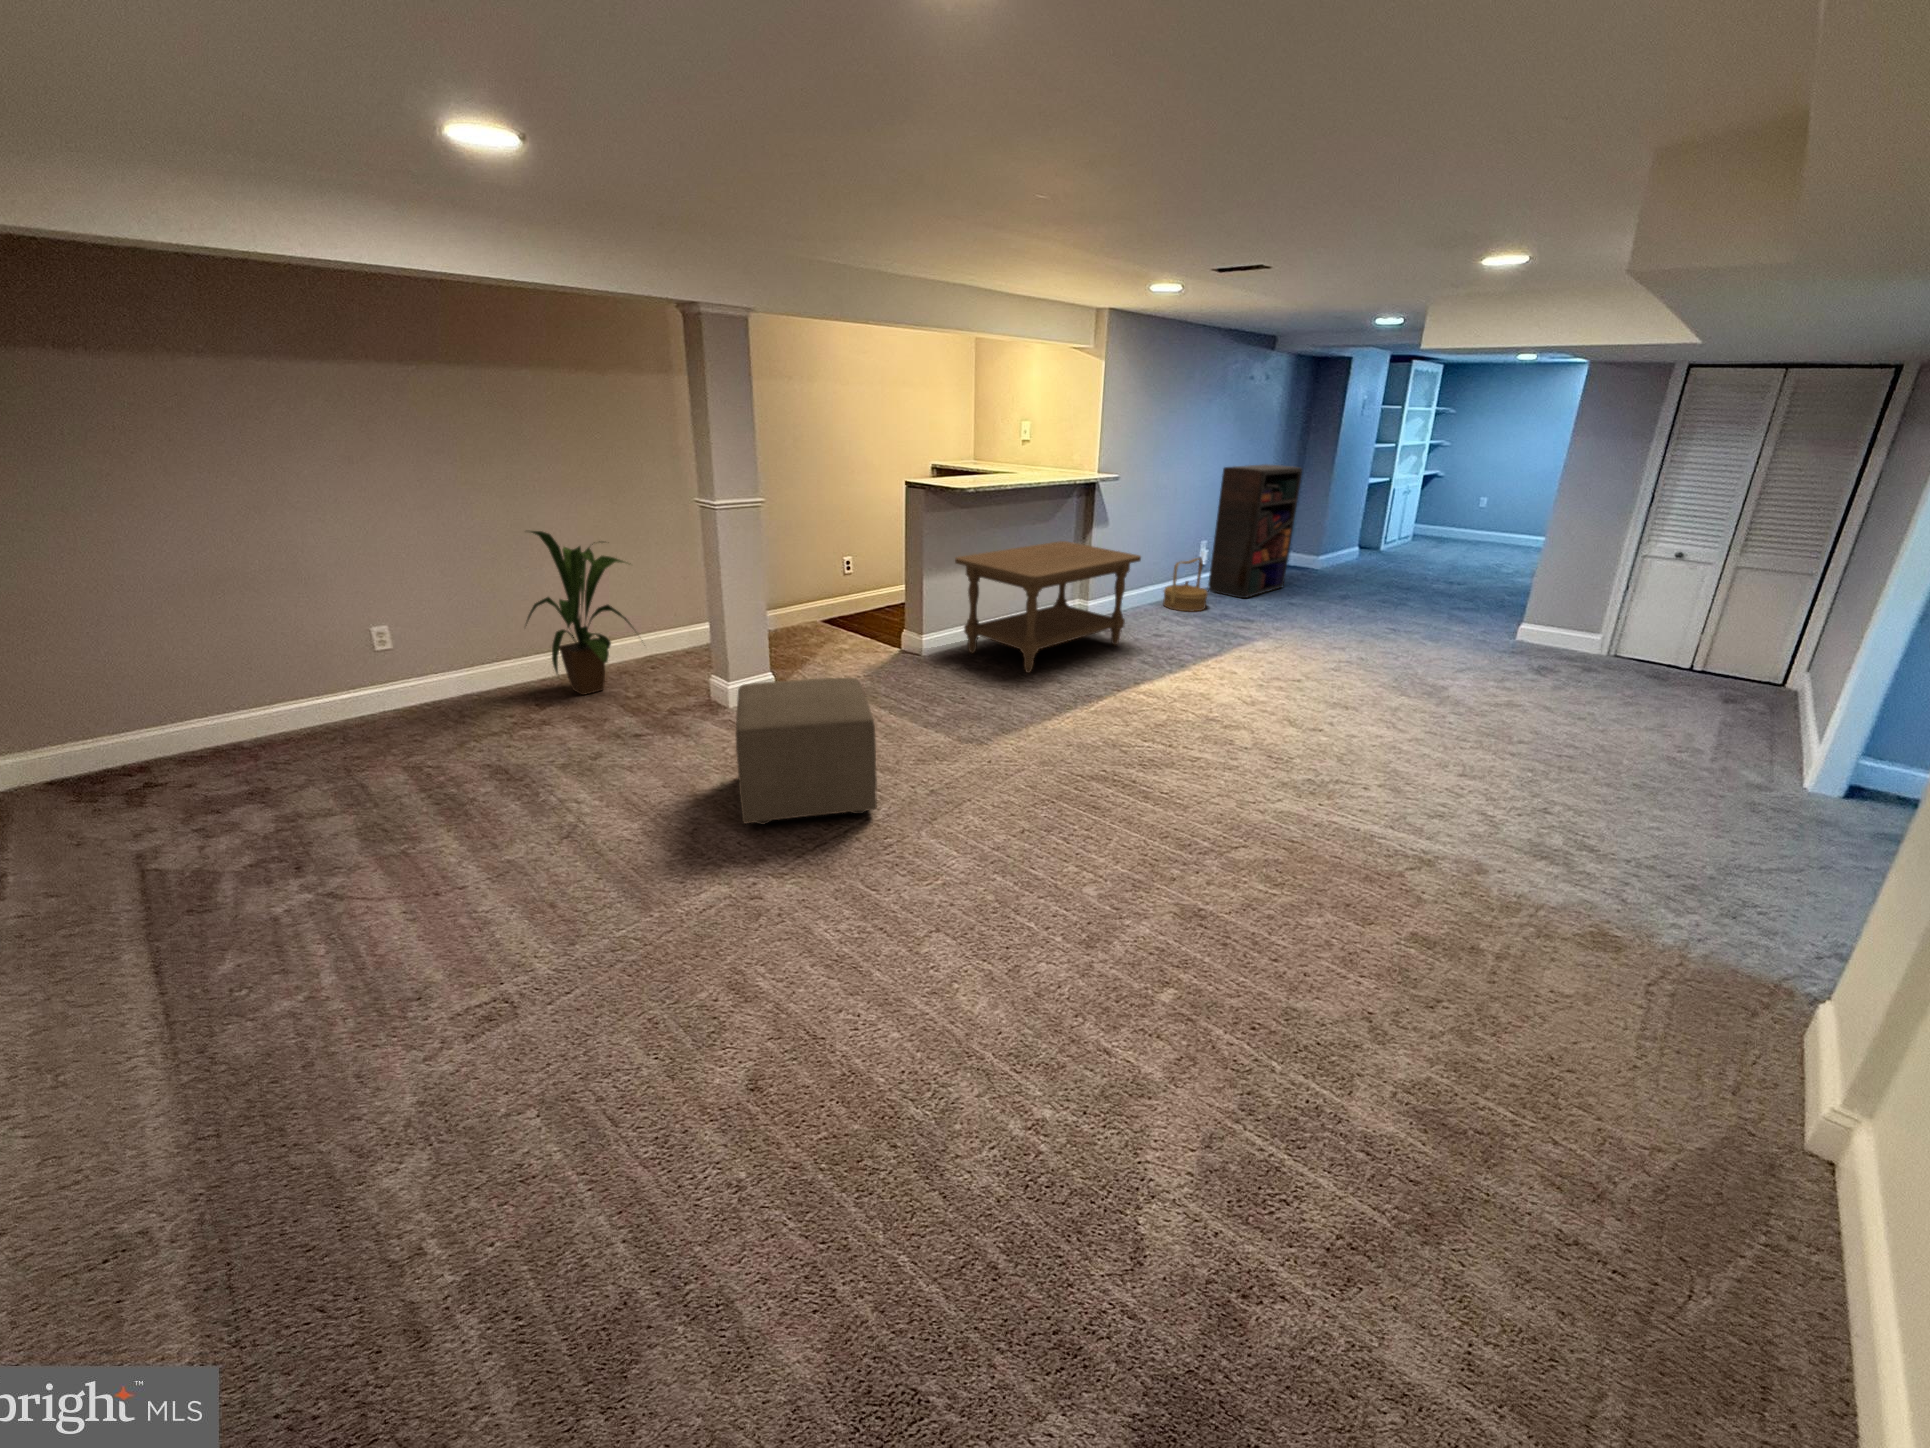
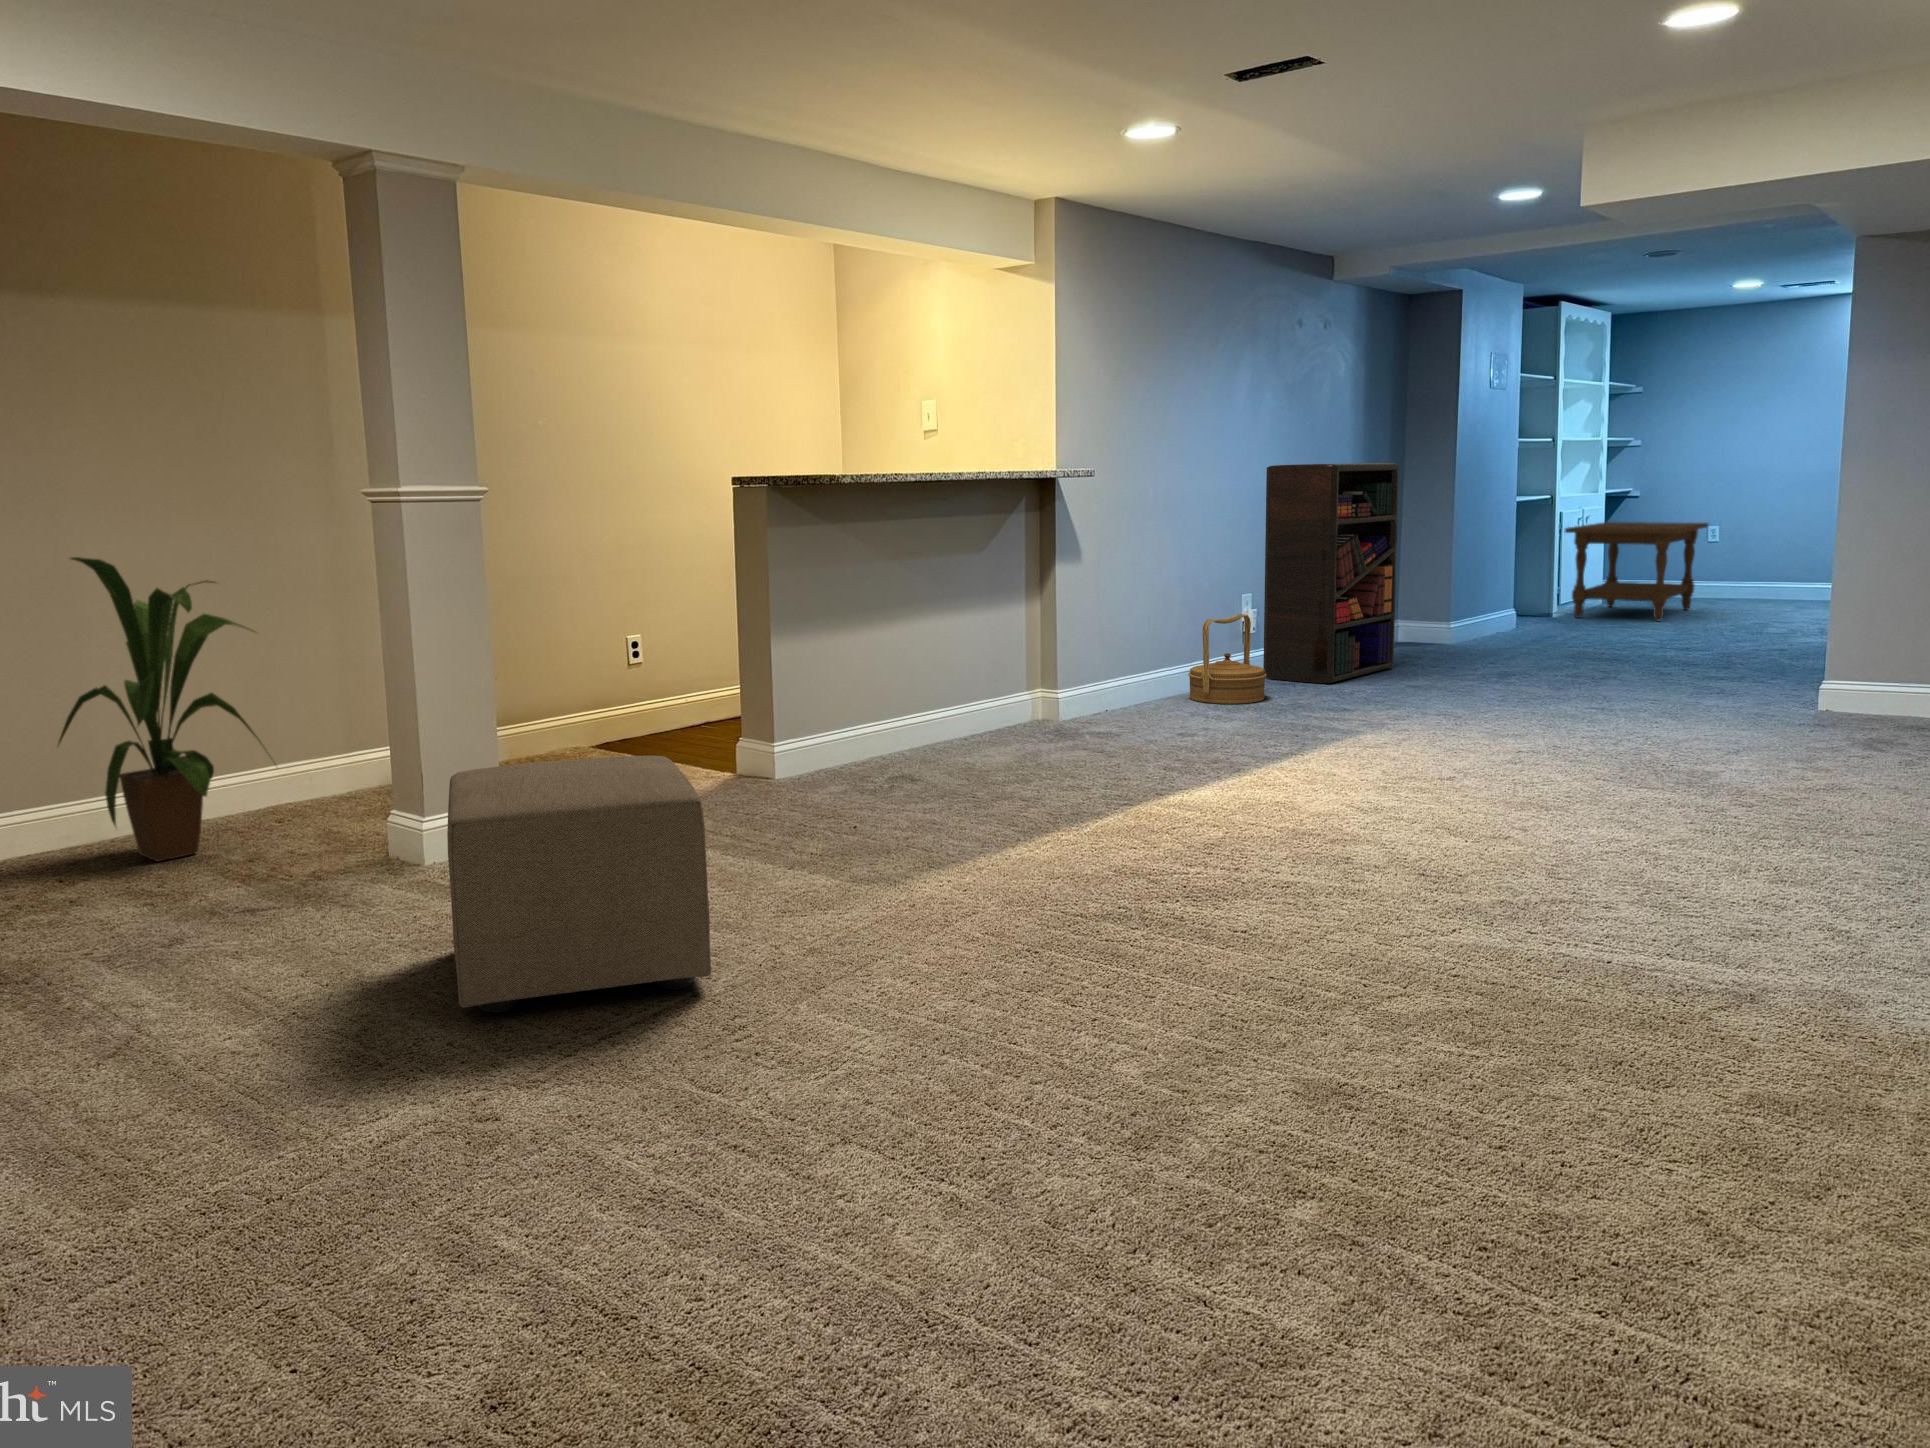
coffee table: present [955,541,1141,673] -> present [1565,522,1708,621]

